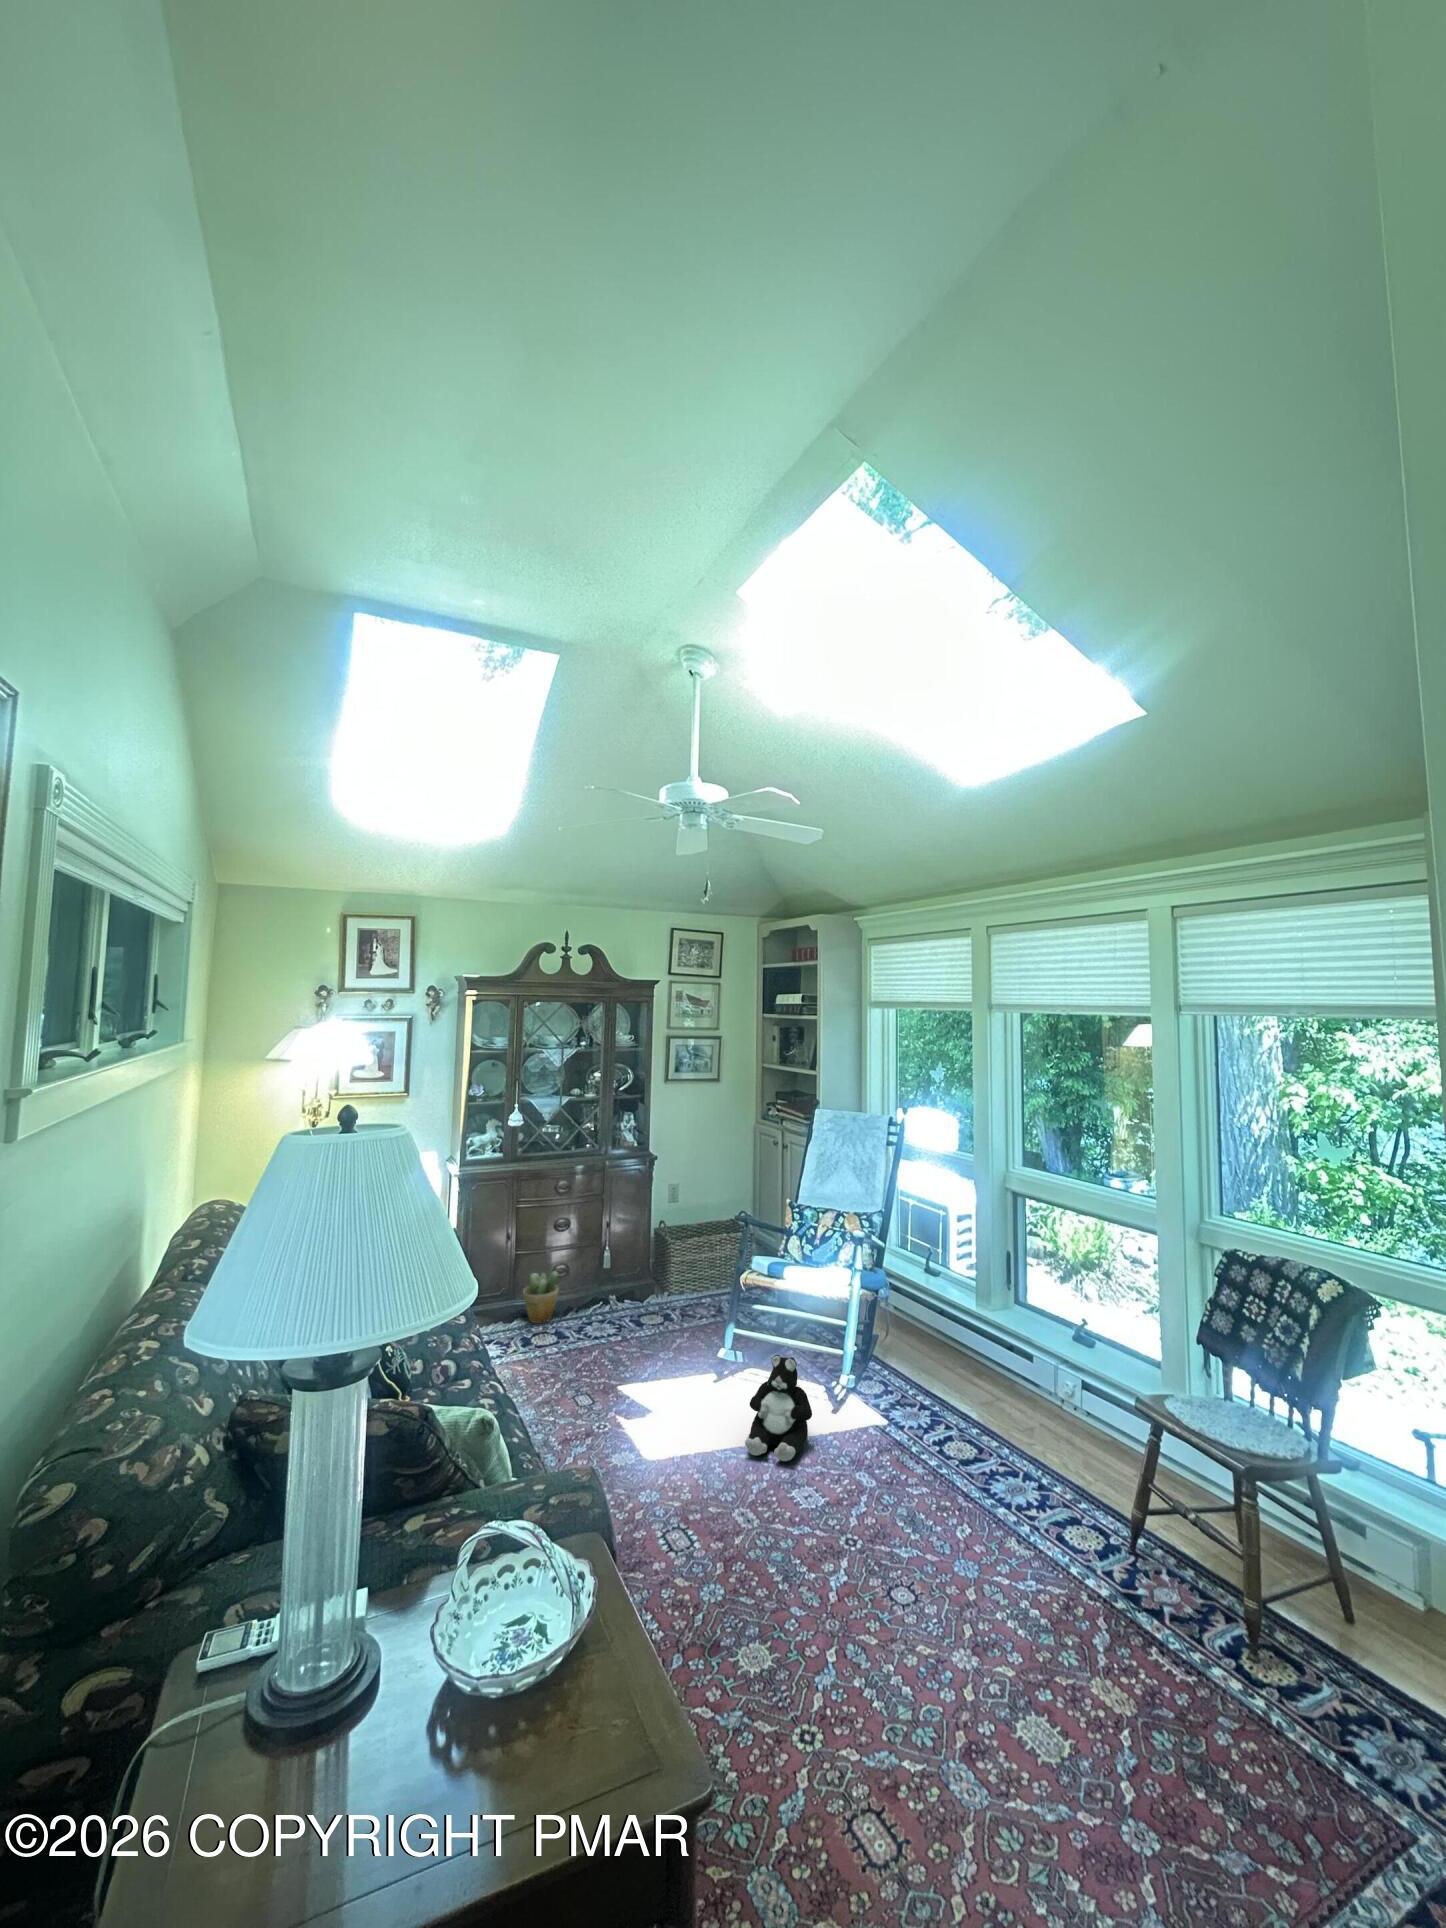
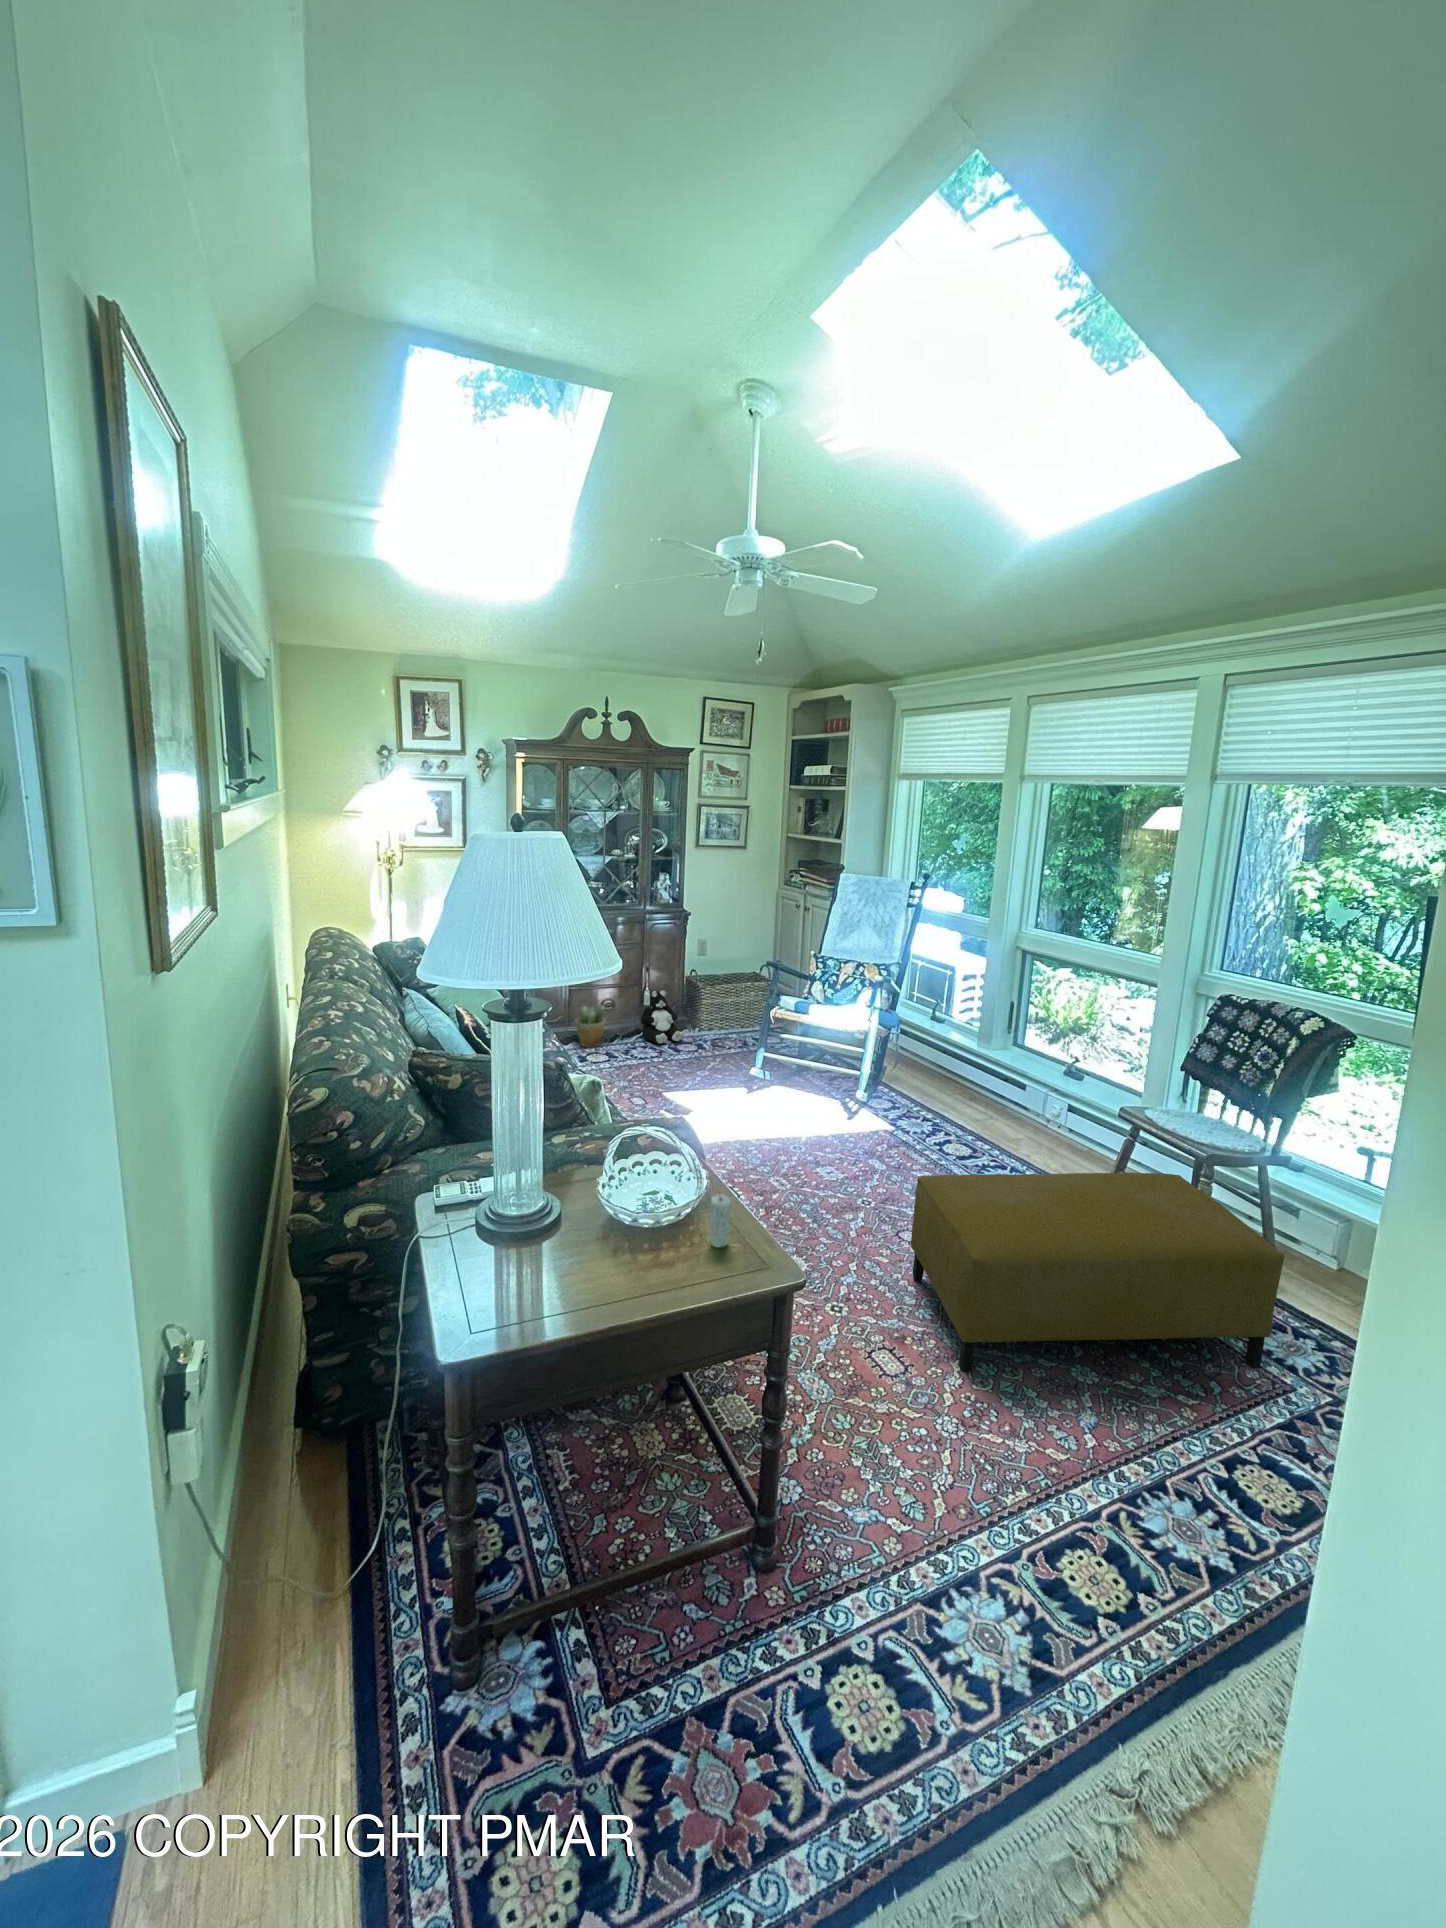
plush toy: present [745,1355,812,1462] -> present [641,990,684,1044]
ottoman: none [901,1496,1373,1856] -> present [911,1173,1284,1372]
candle: none [580,1642,611,1742] -> present [710,1194,731,1247]

